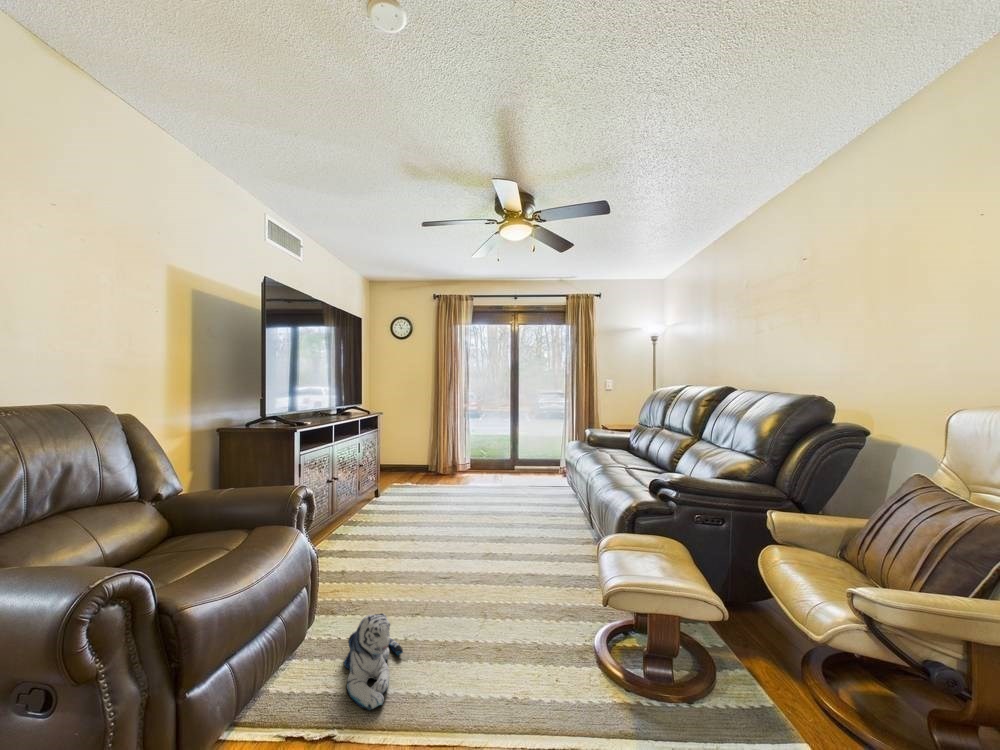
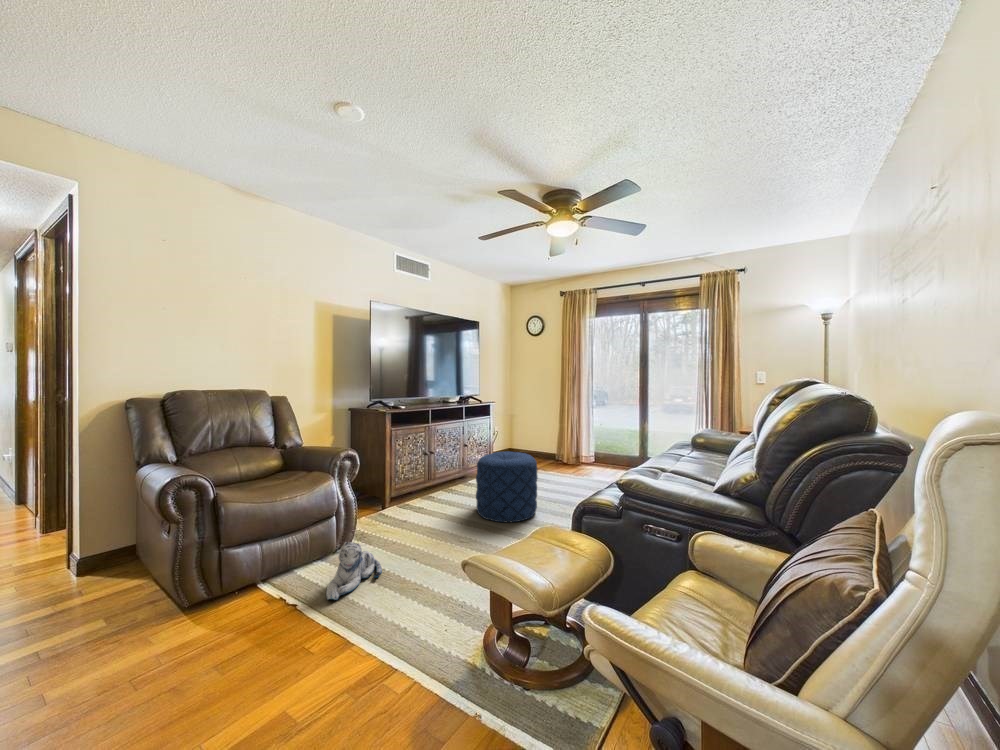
pouf: none [415,466,486,548] -> present [476,452,538,522]

